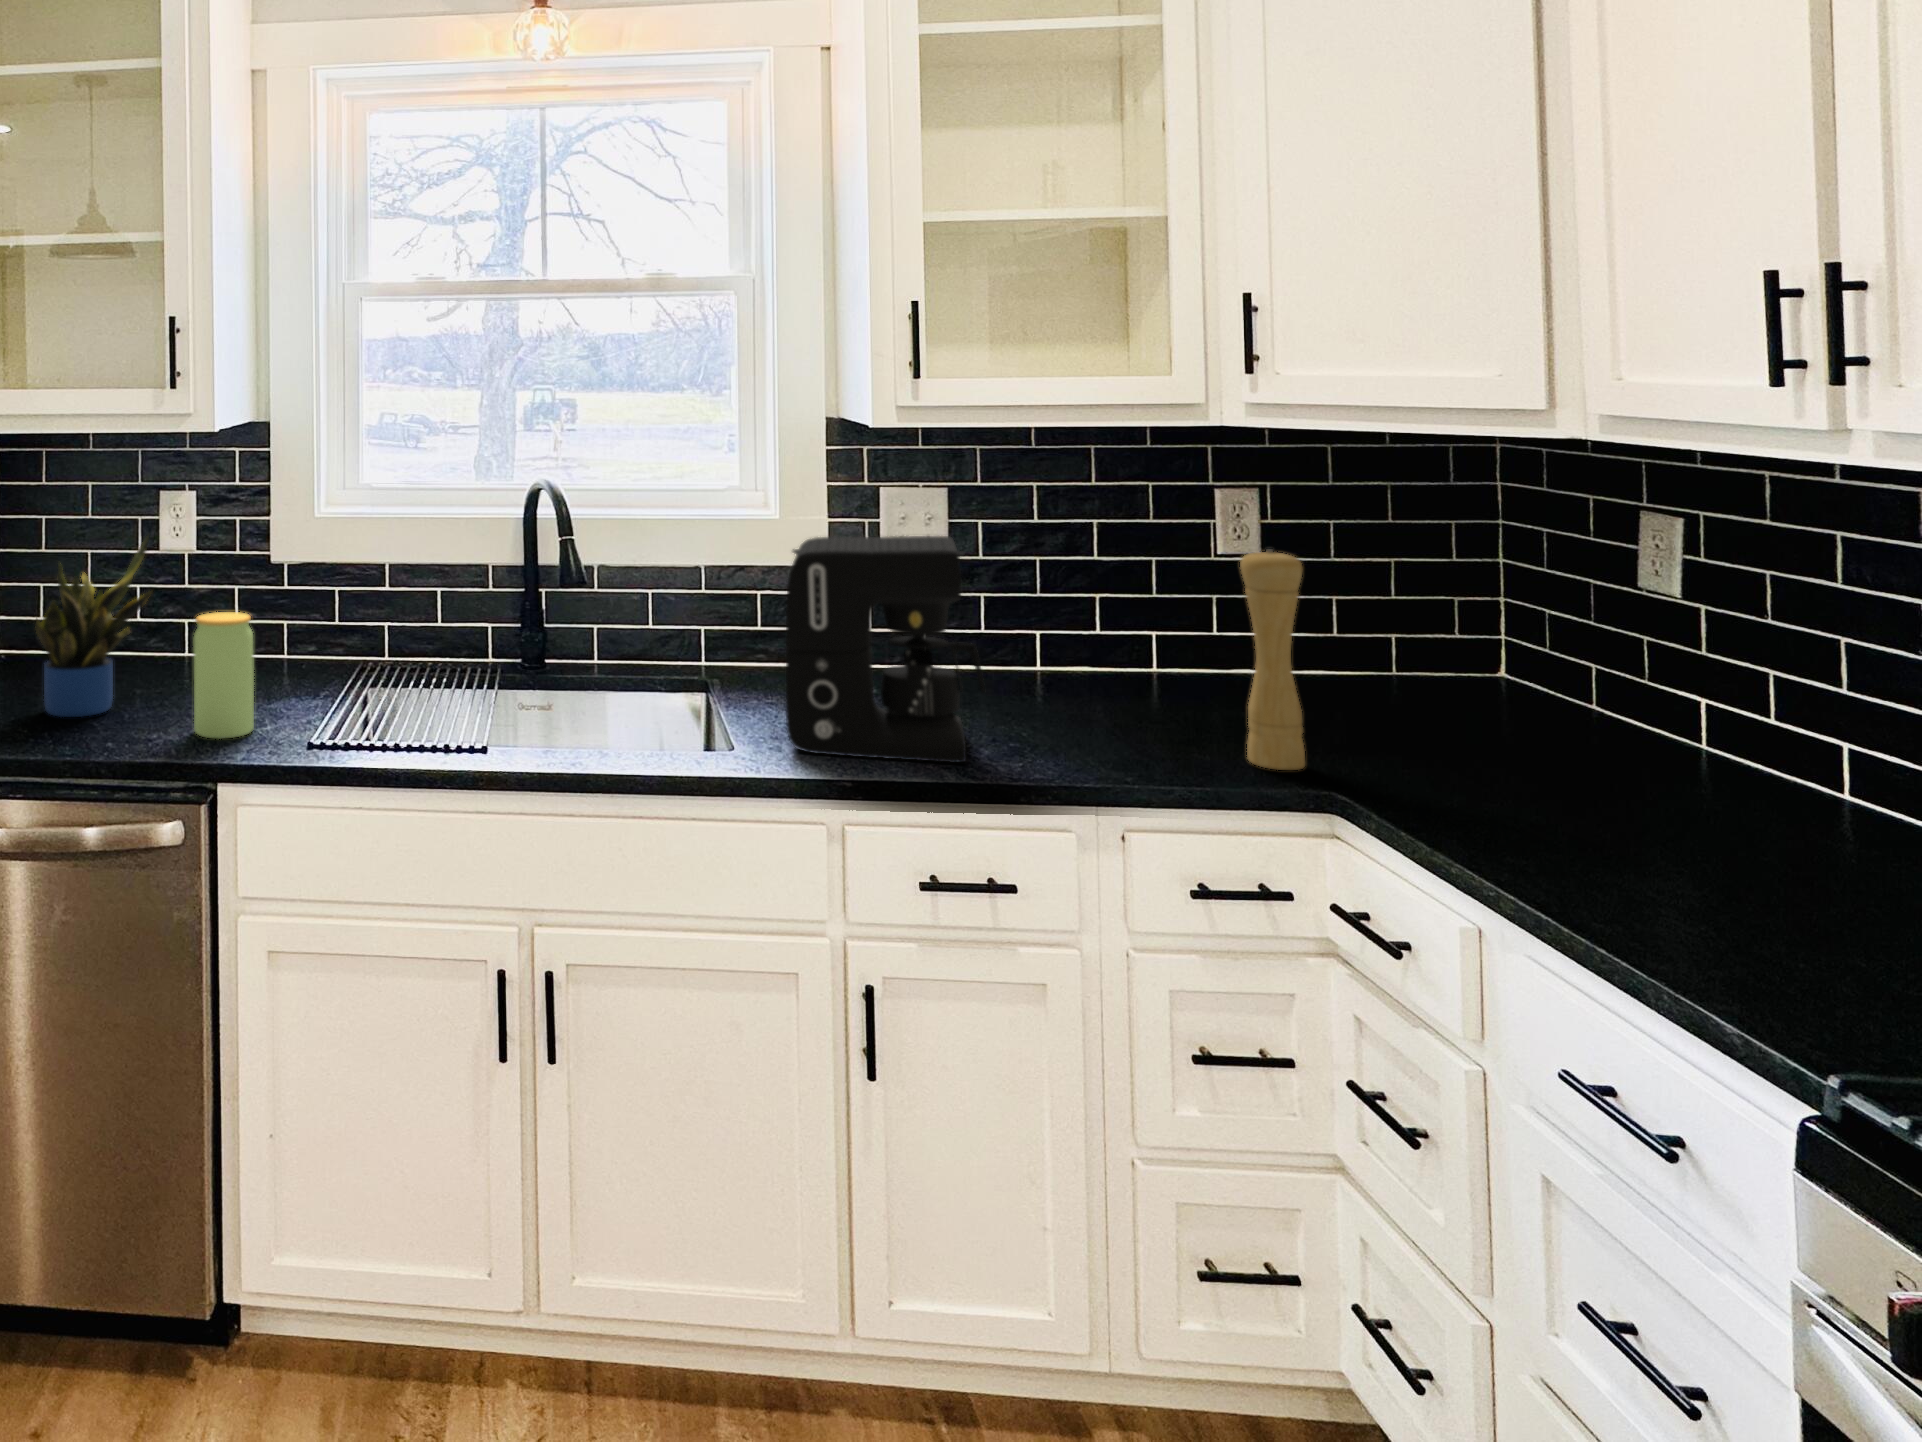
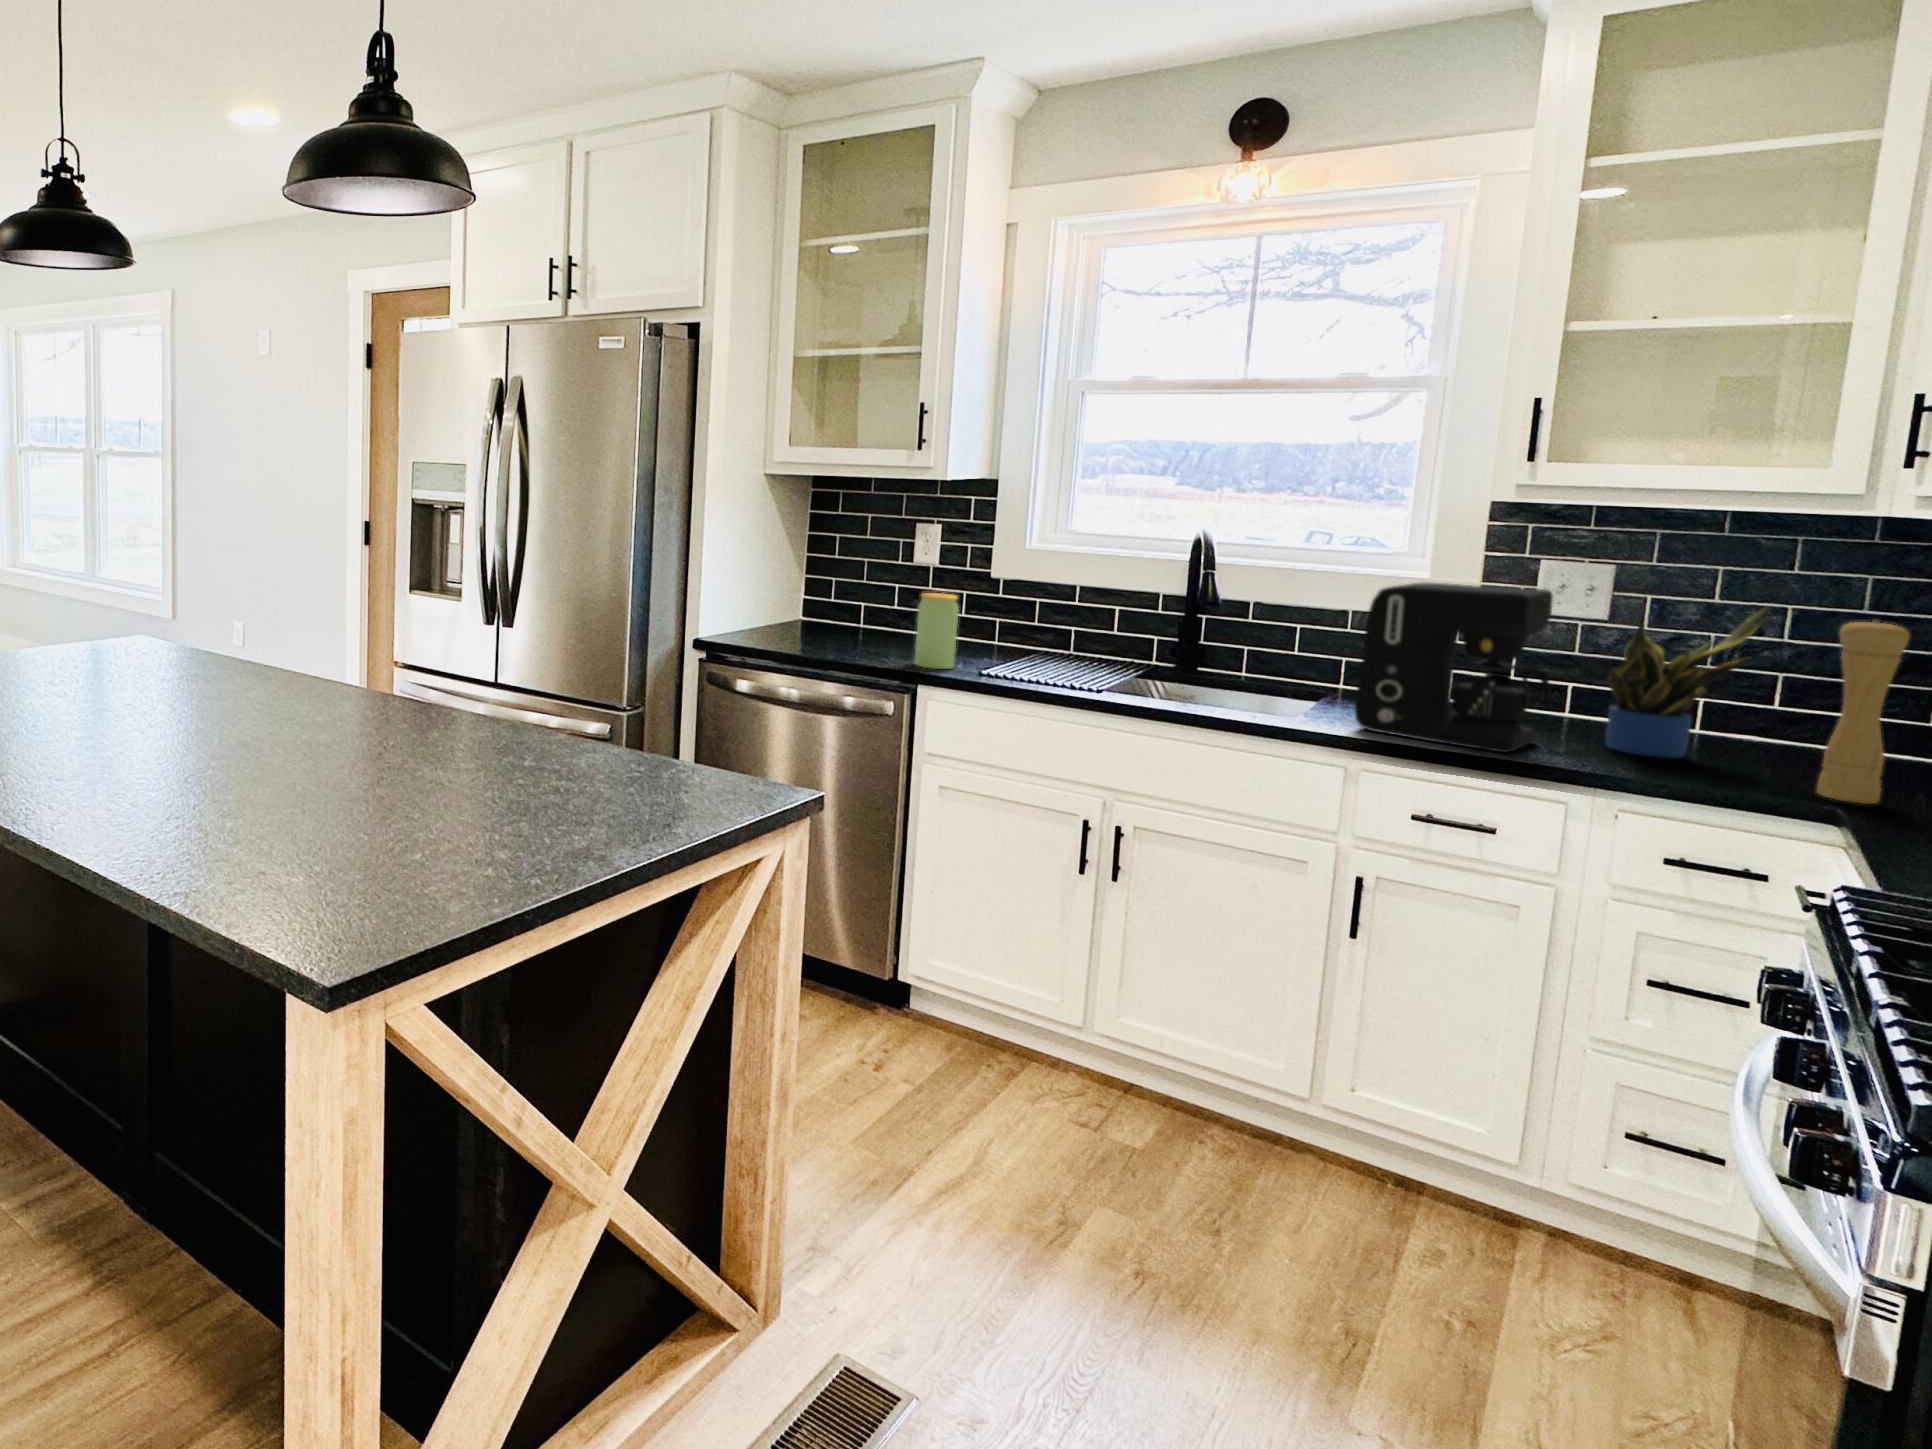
potted plant: present [35,536,151,717] -> present [1606,607,1770,758]

